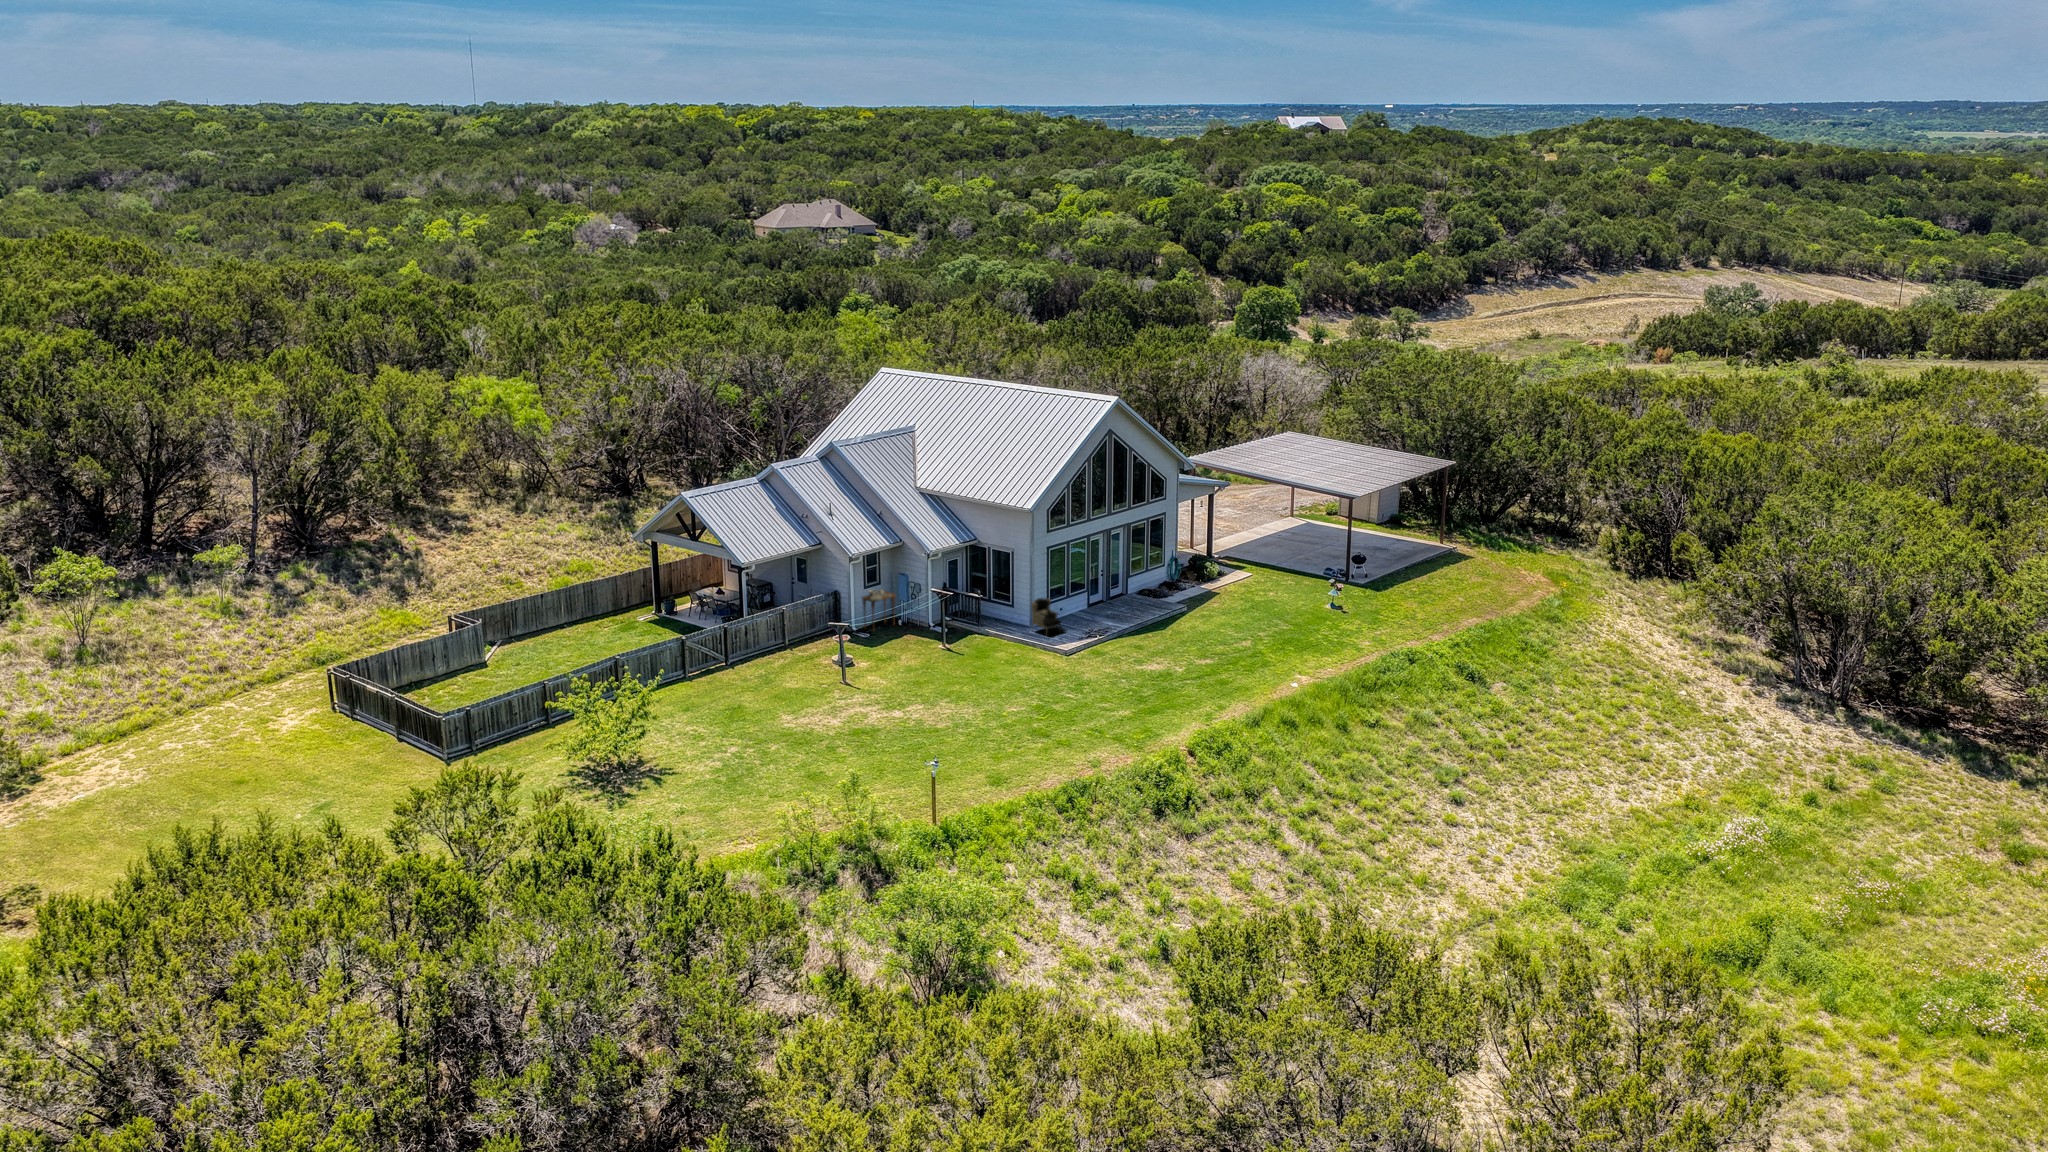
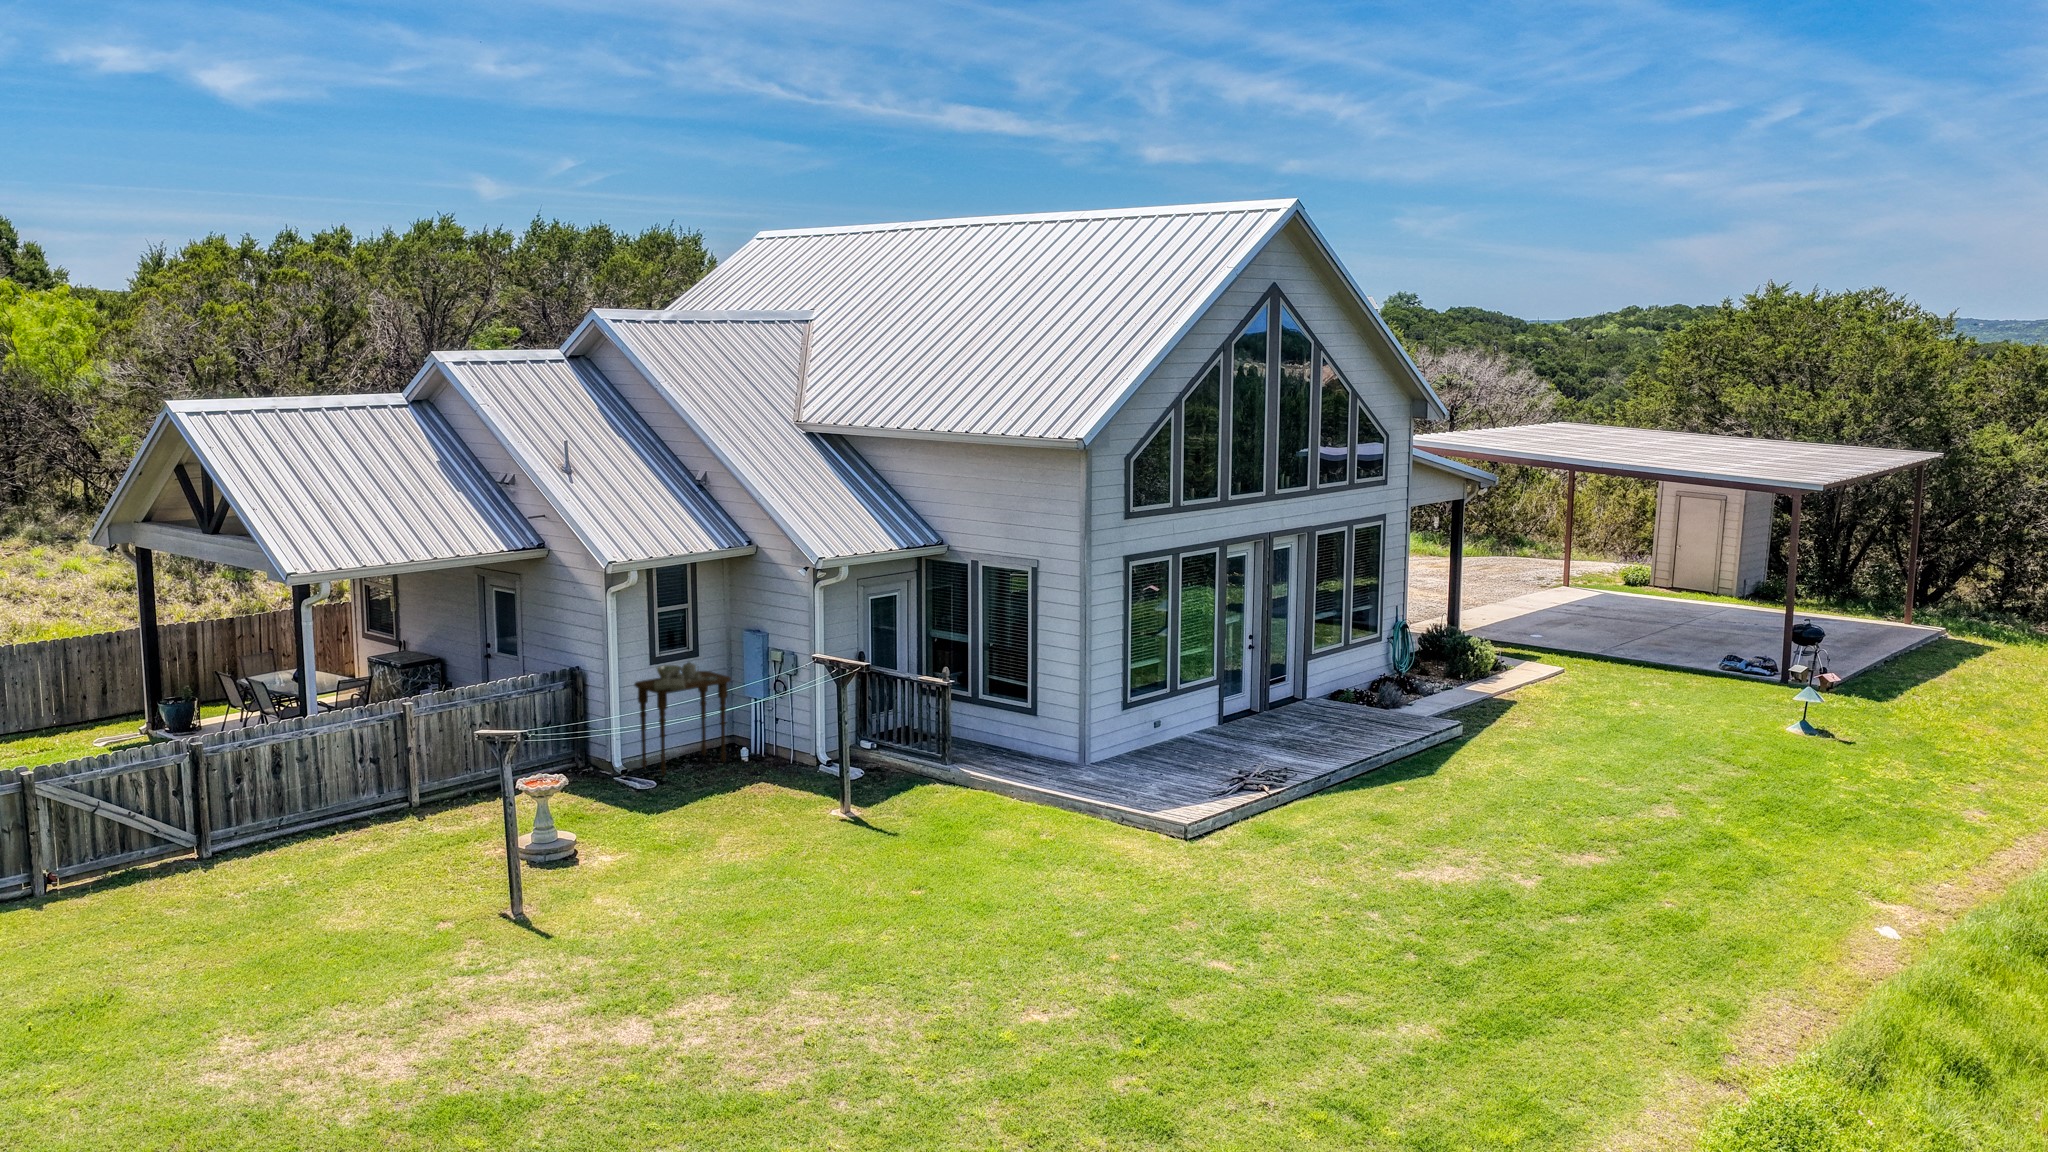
armchair: present [1031,598,1061,630] -> none [1084,690,1164,791]

